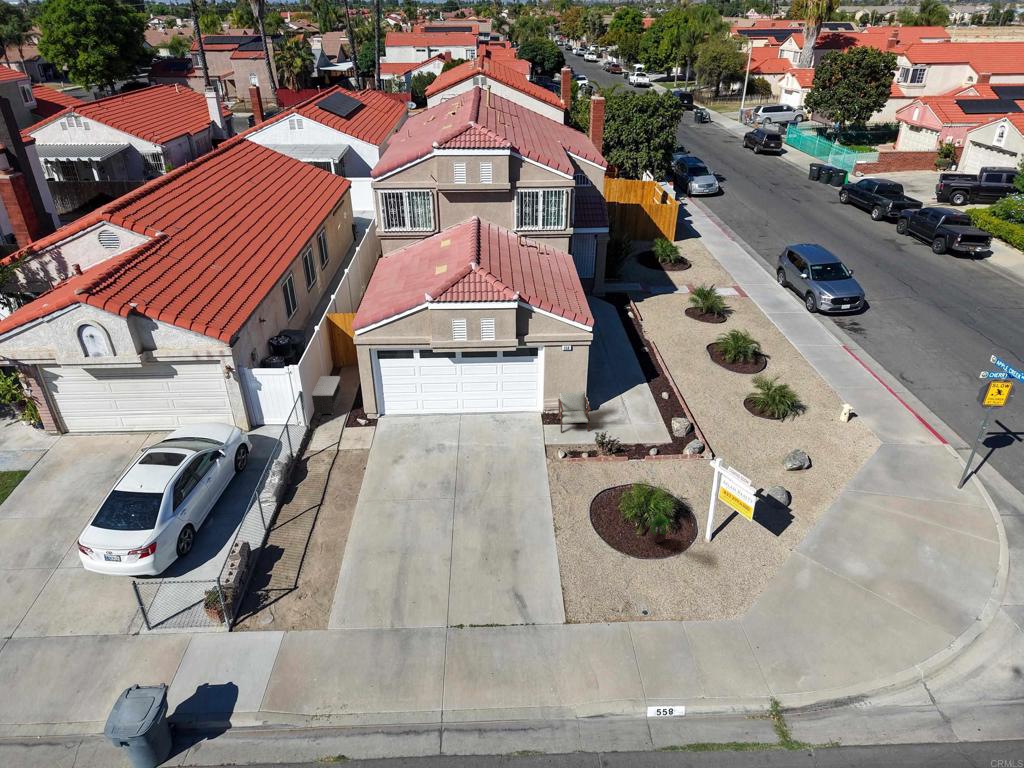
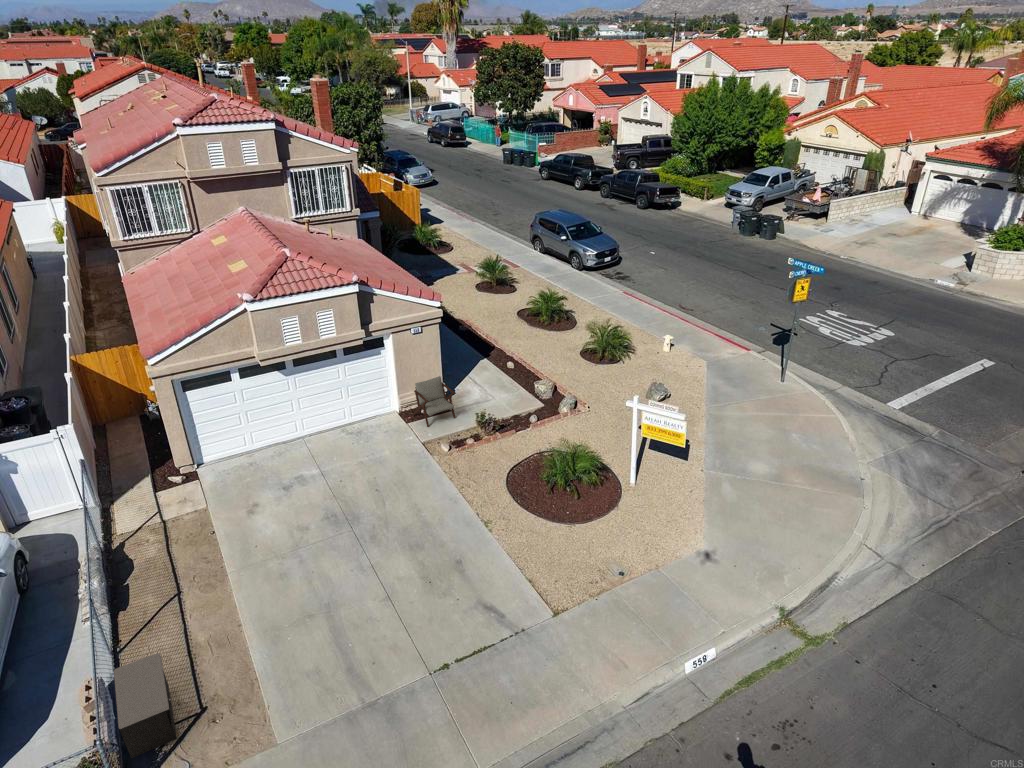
storage bench: present [312,376,342,415] -> present [114,653,177,758]
potted tree: present [649,514,669,542] -> none [581,470,605,502]

